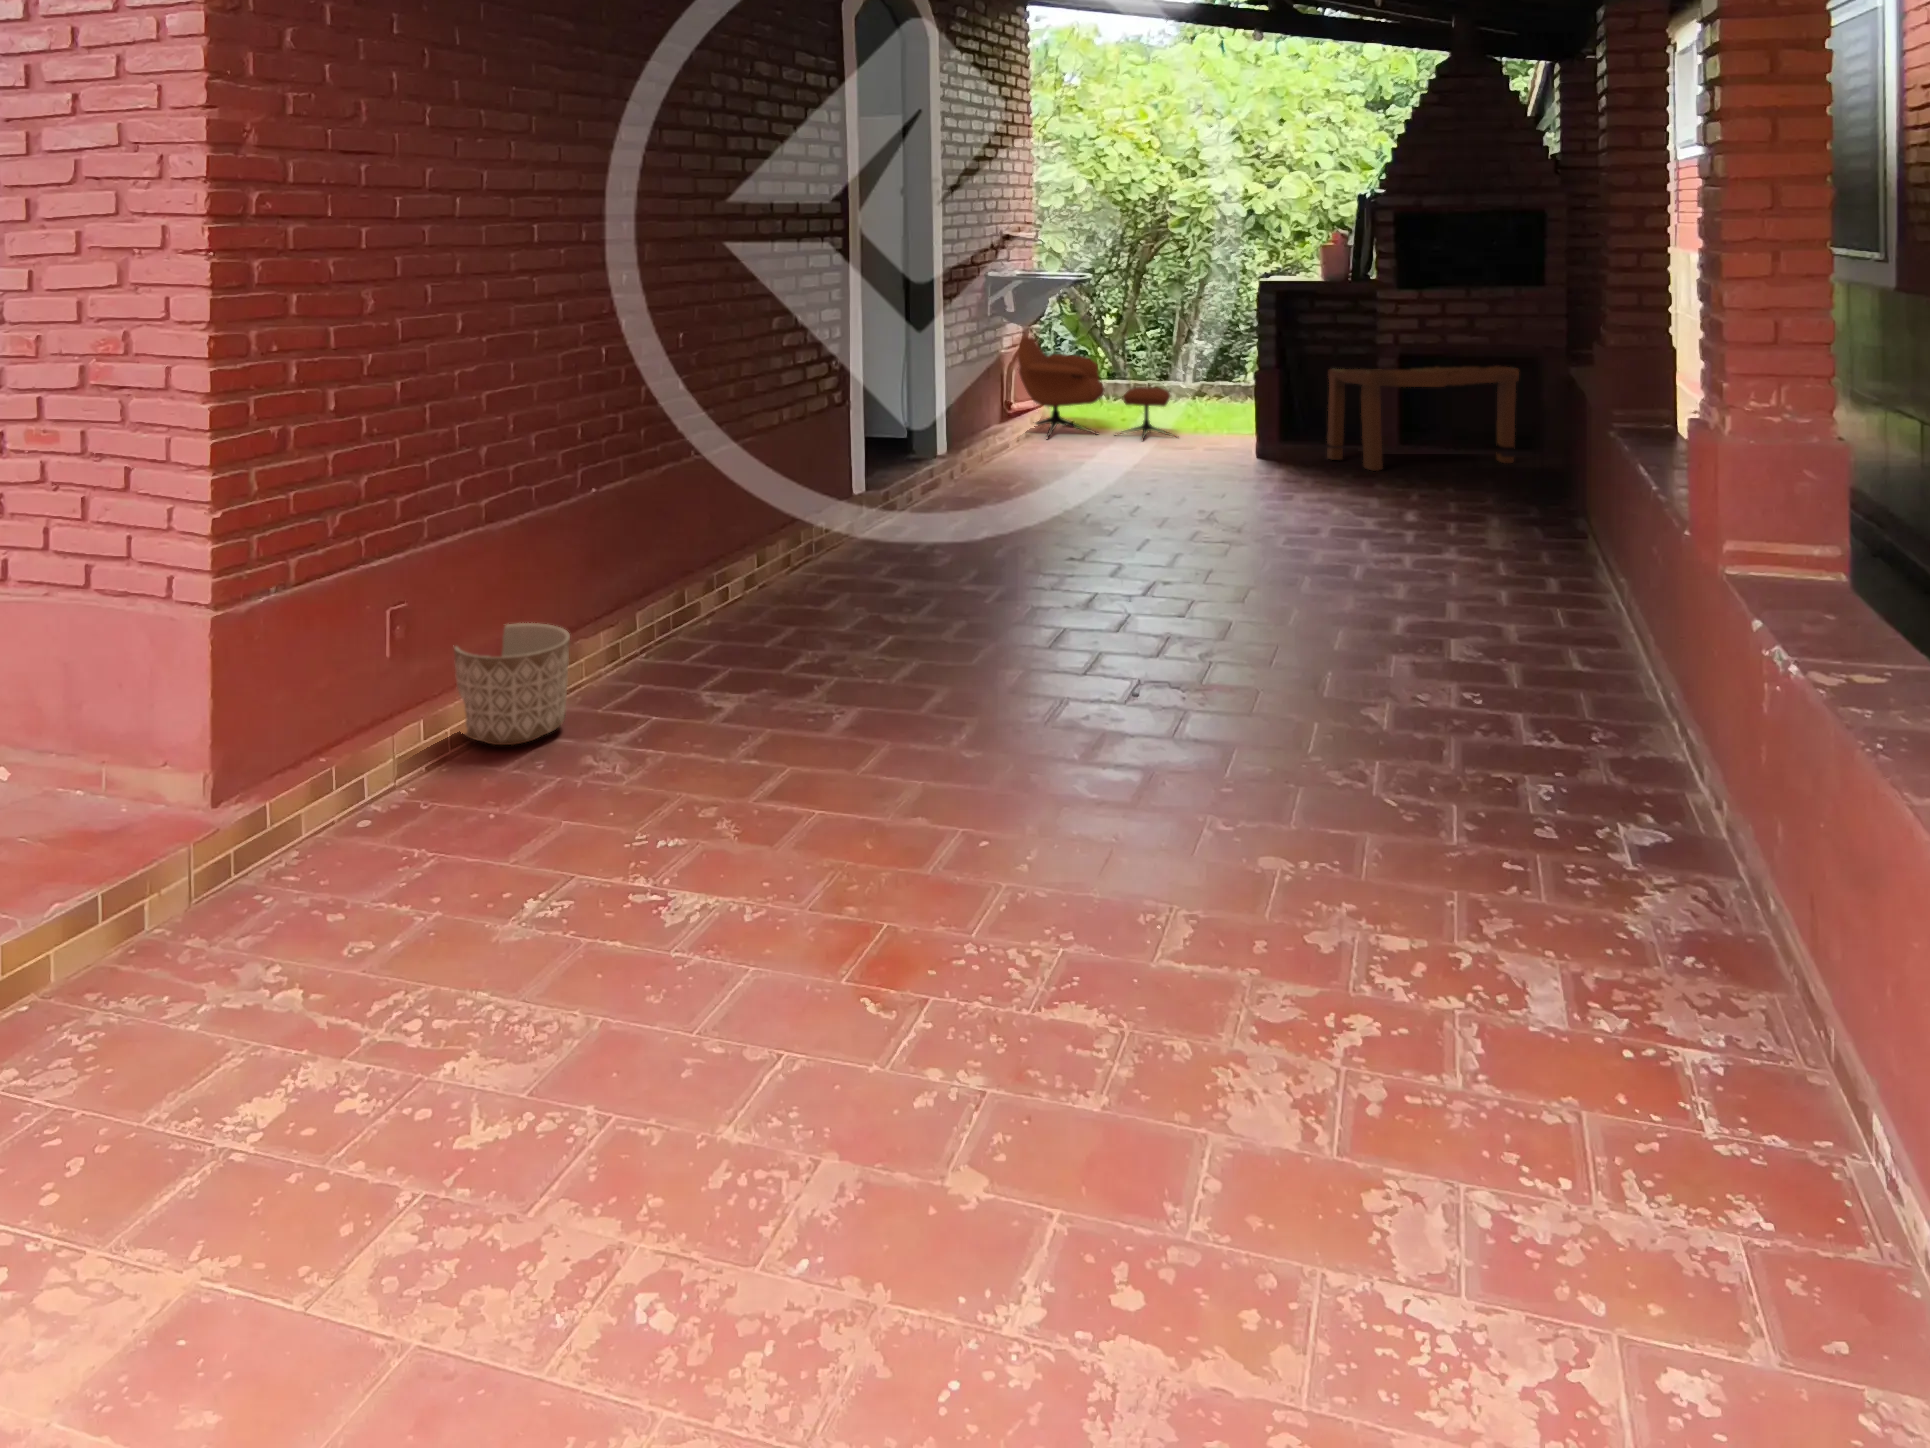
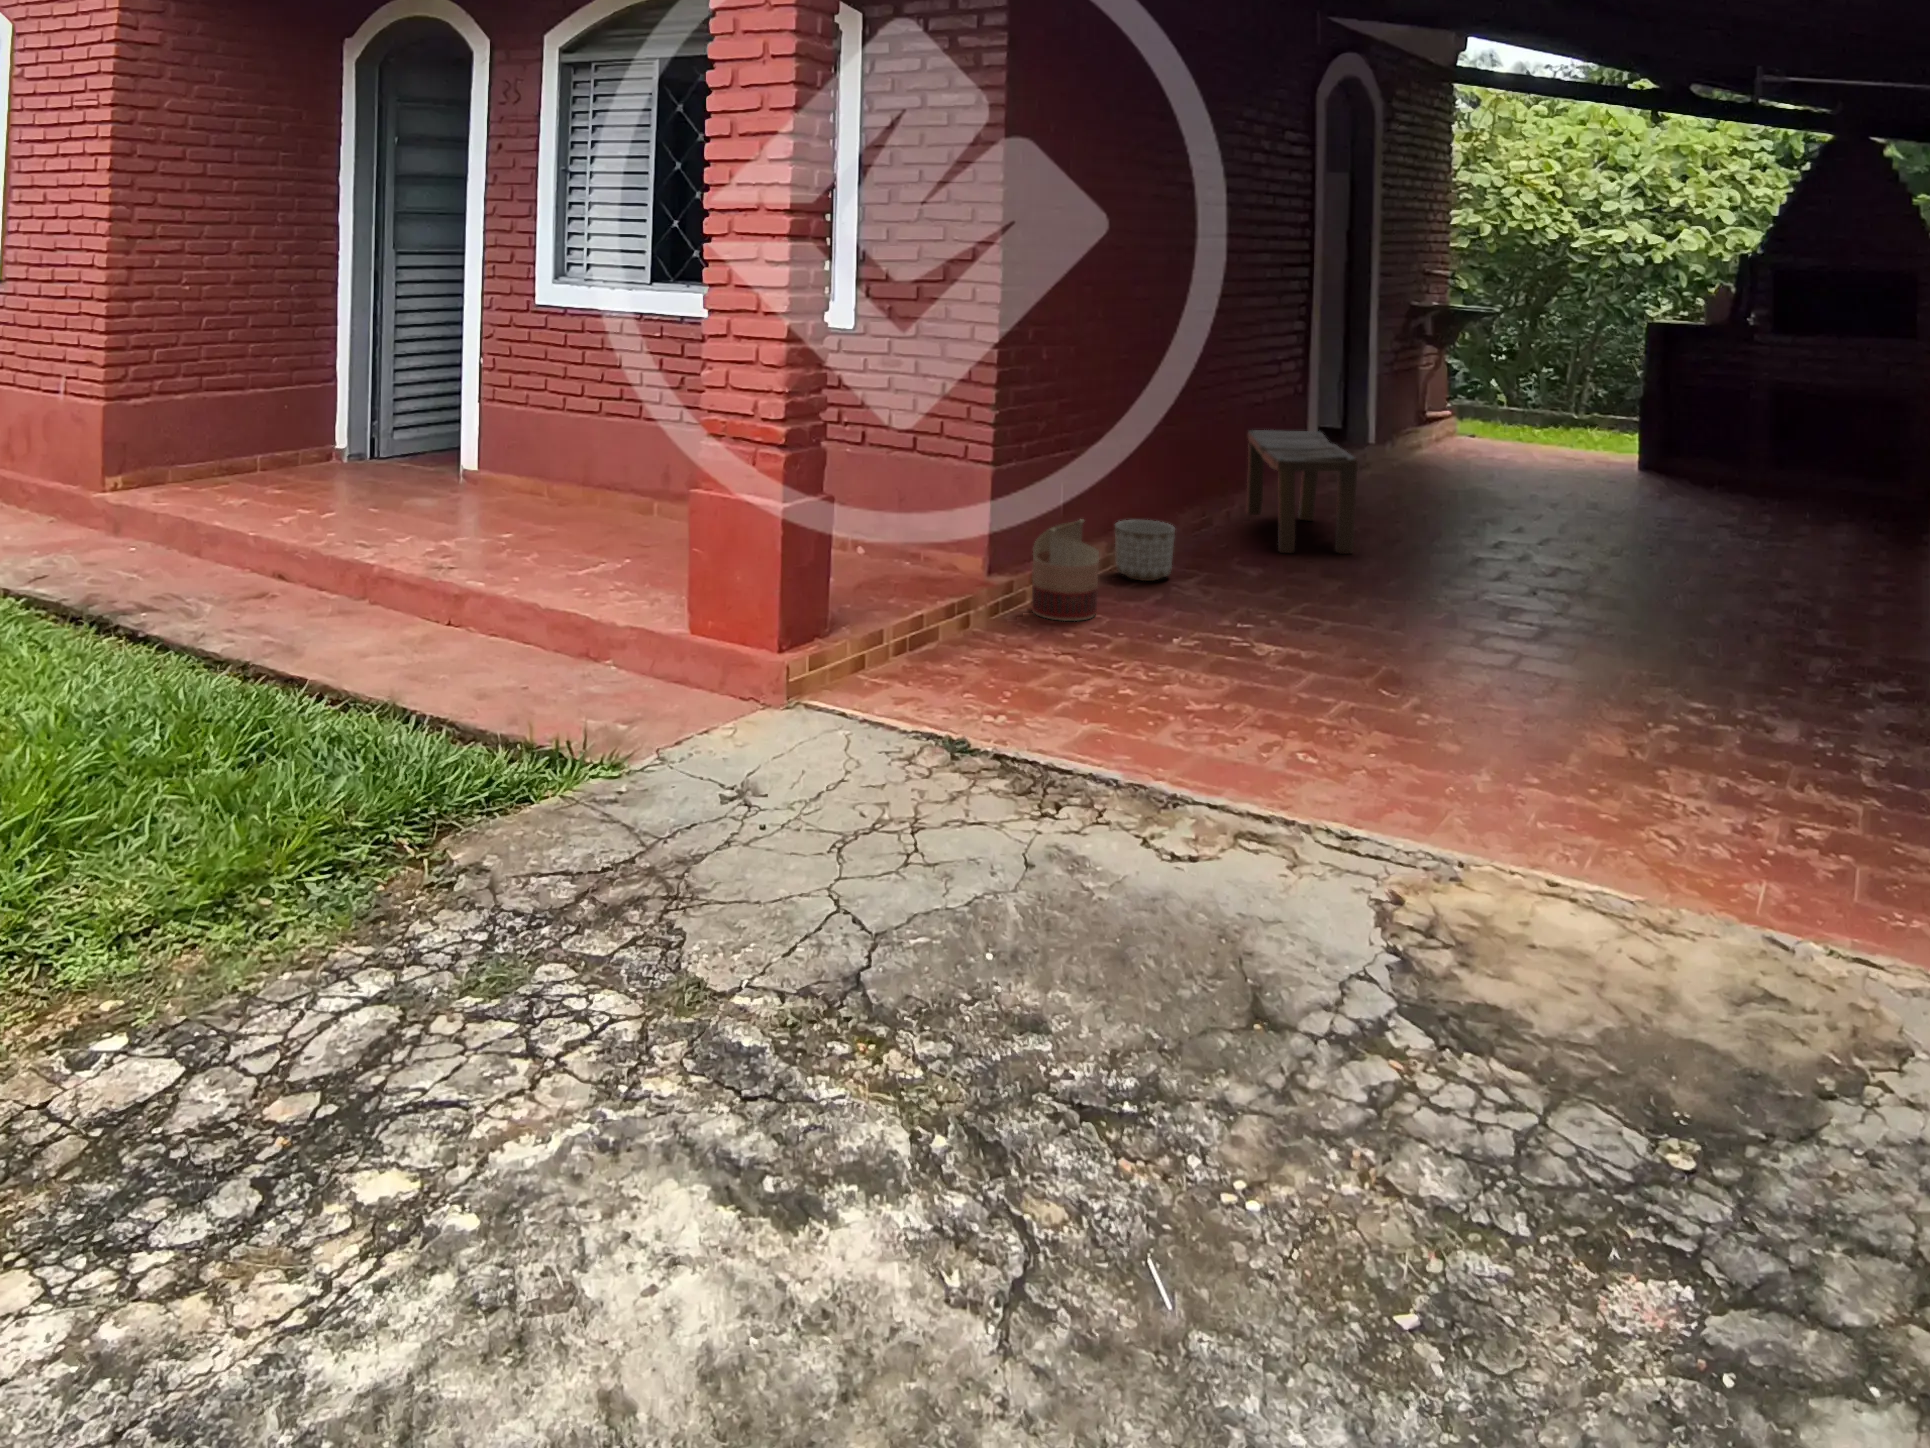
lounge chair: present [1018,335,1177,440] -> none [1415,345,1559,458]
bench: present [1327,366,1519,471] -> present [1246,430,1358,554]
basket: none [191,662,346,906] -> present [1032,519,1099,621]

